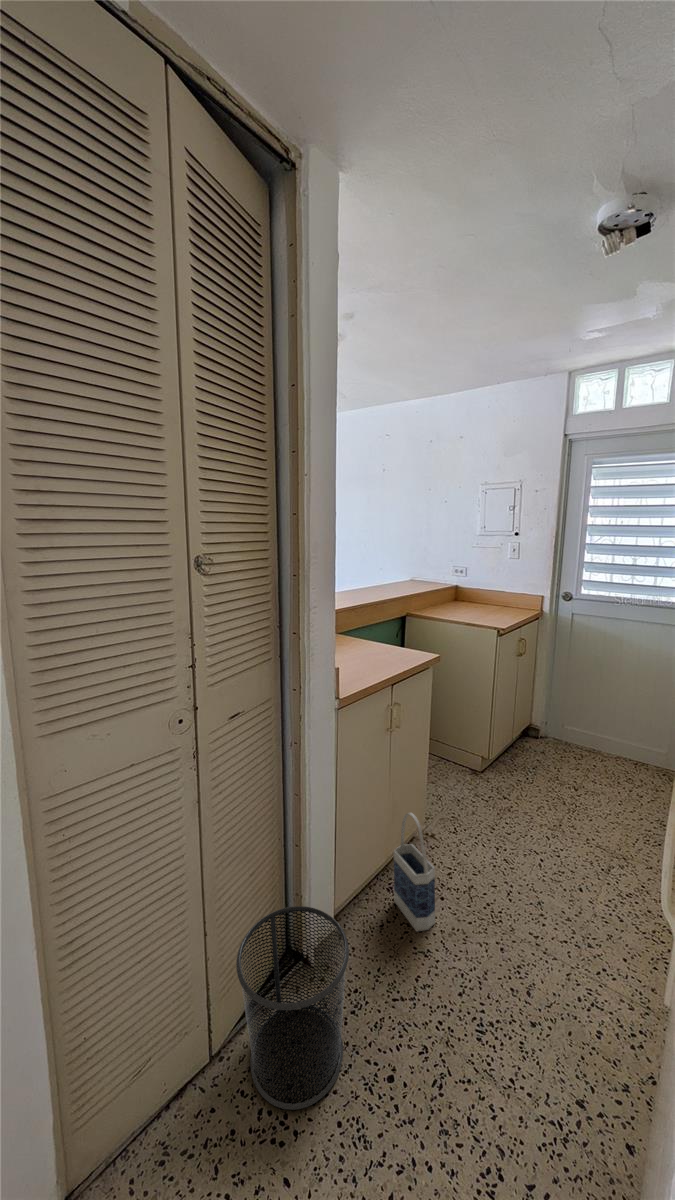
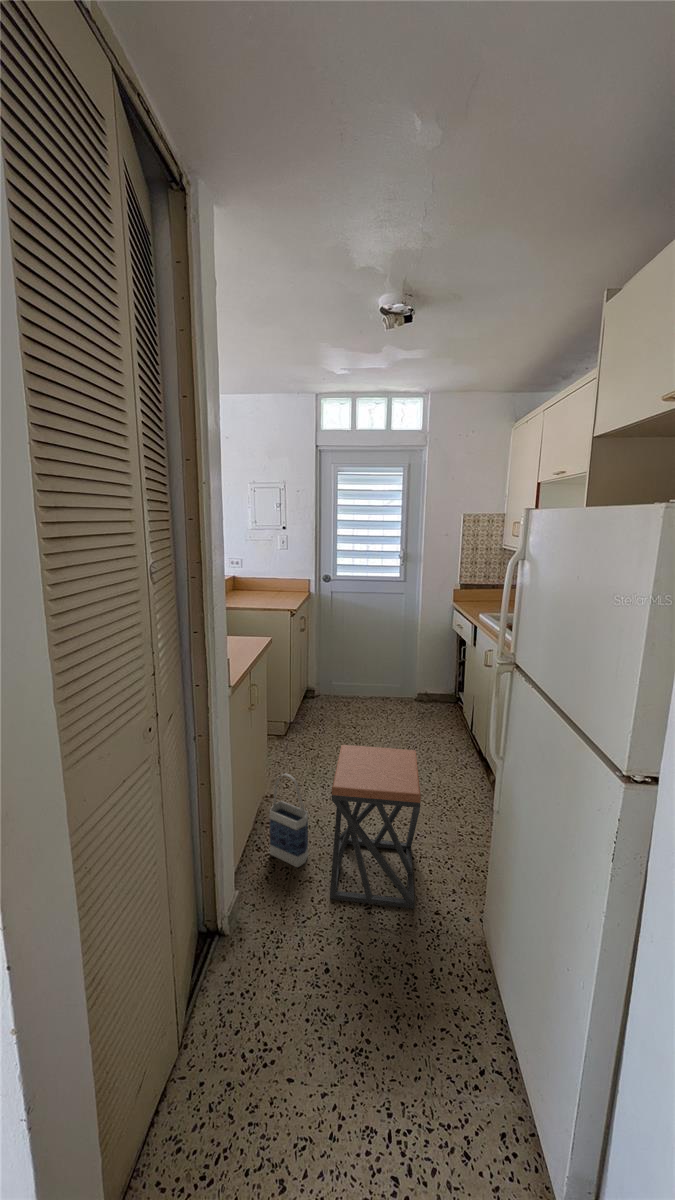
stool: none [436,799,588,1073] -> present [330,745,421,909]
waste bin: present [236,906,349,1110] -> none [197,875,299,1045]

